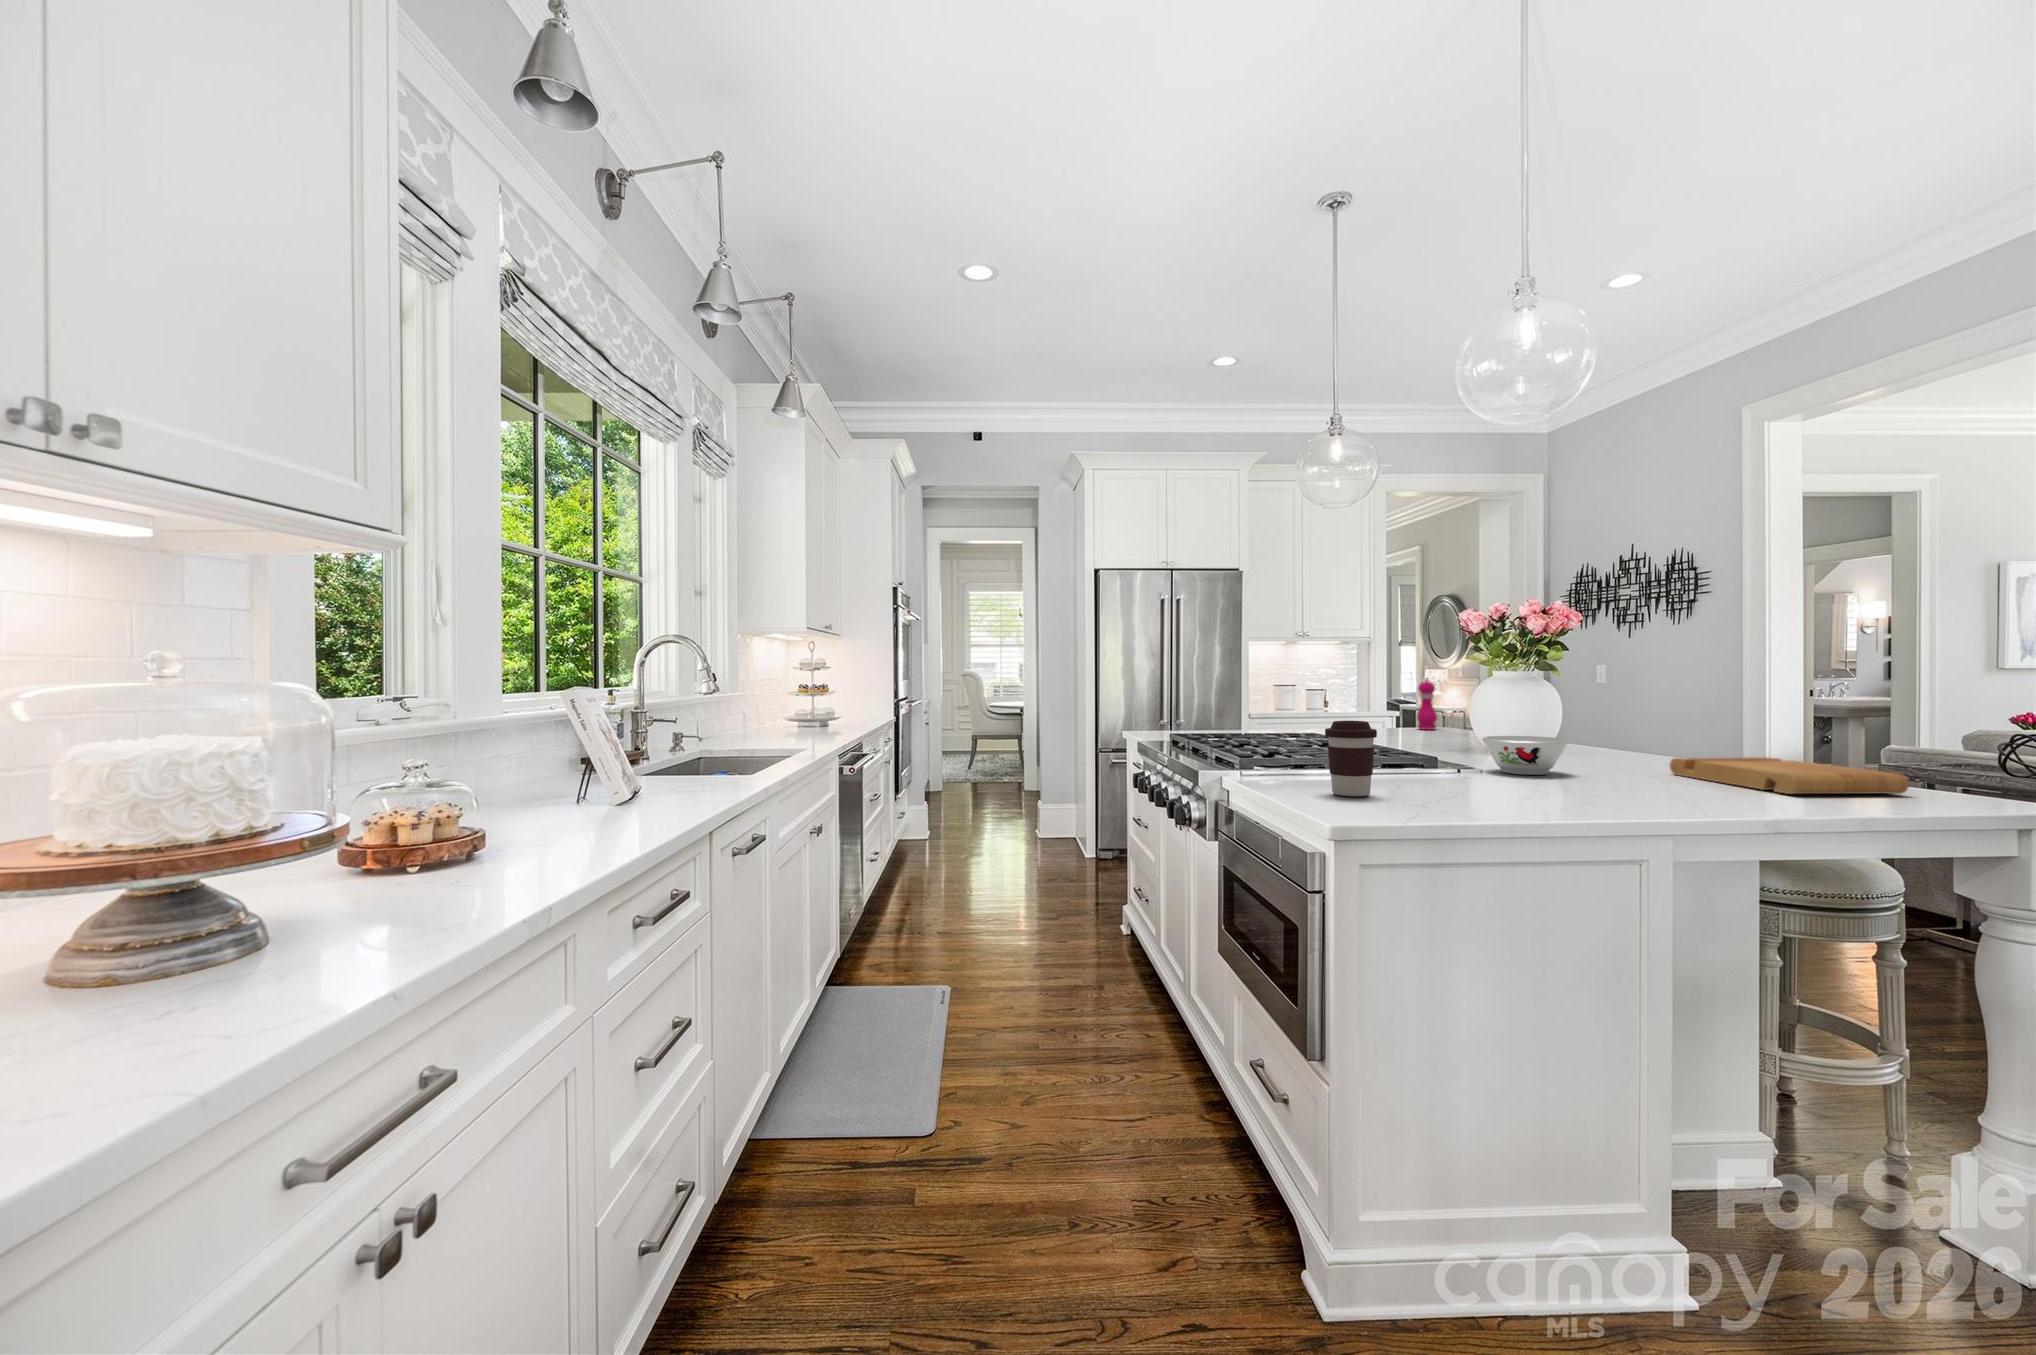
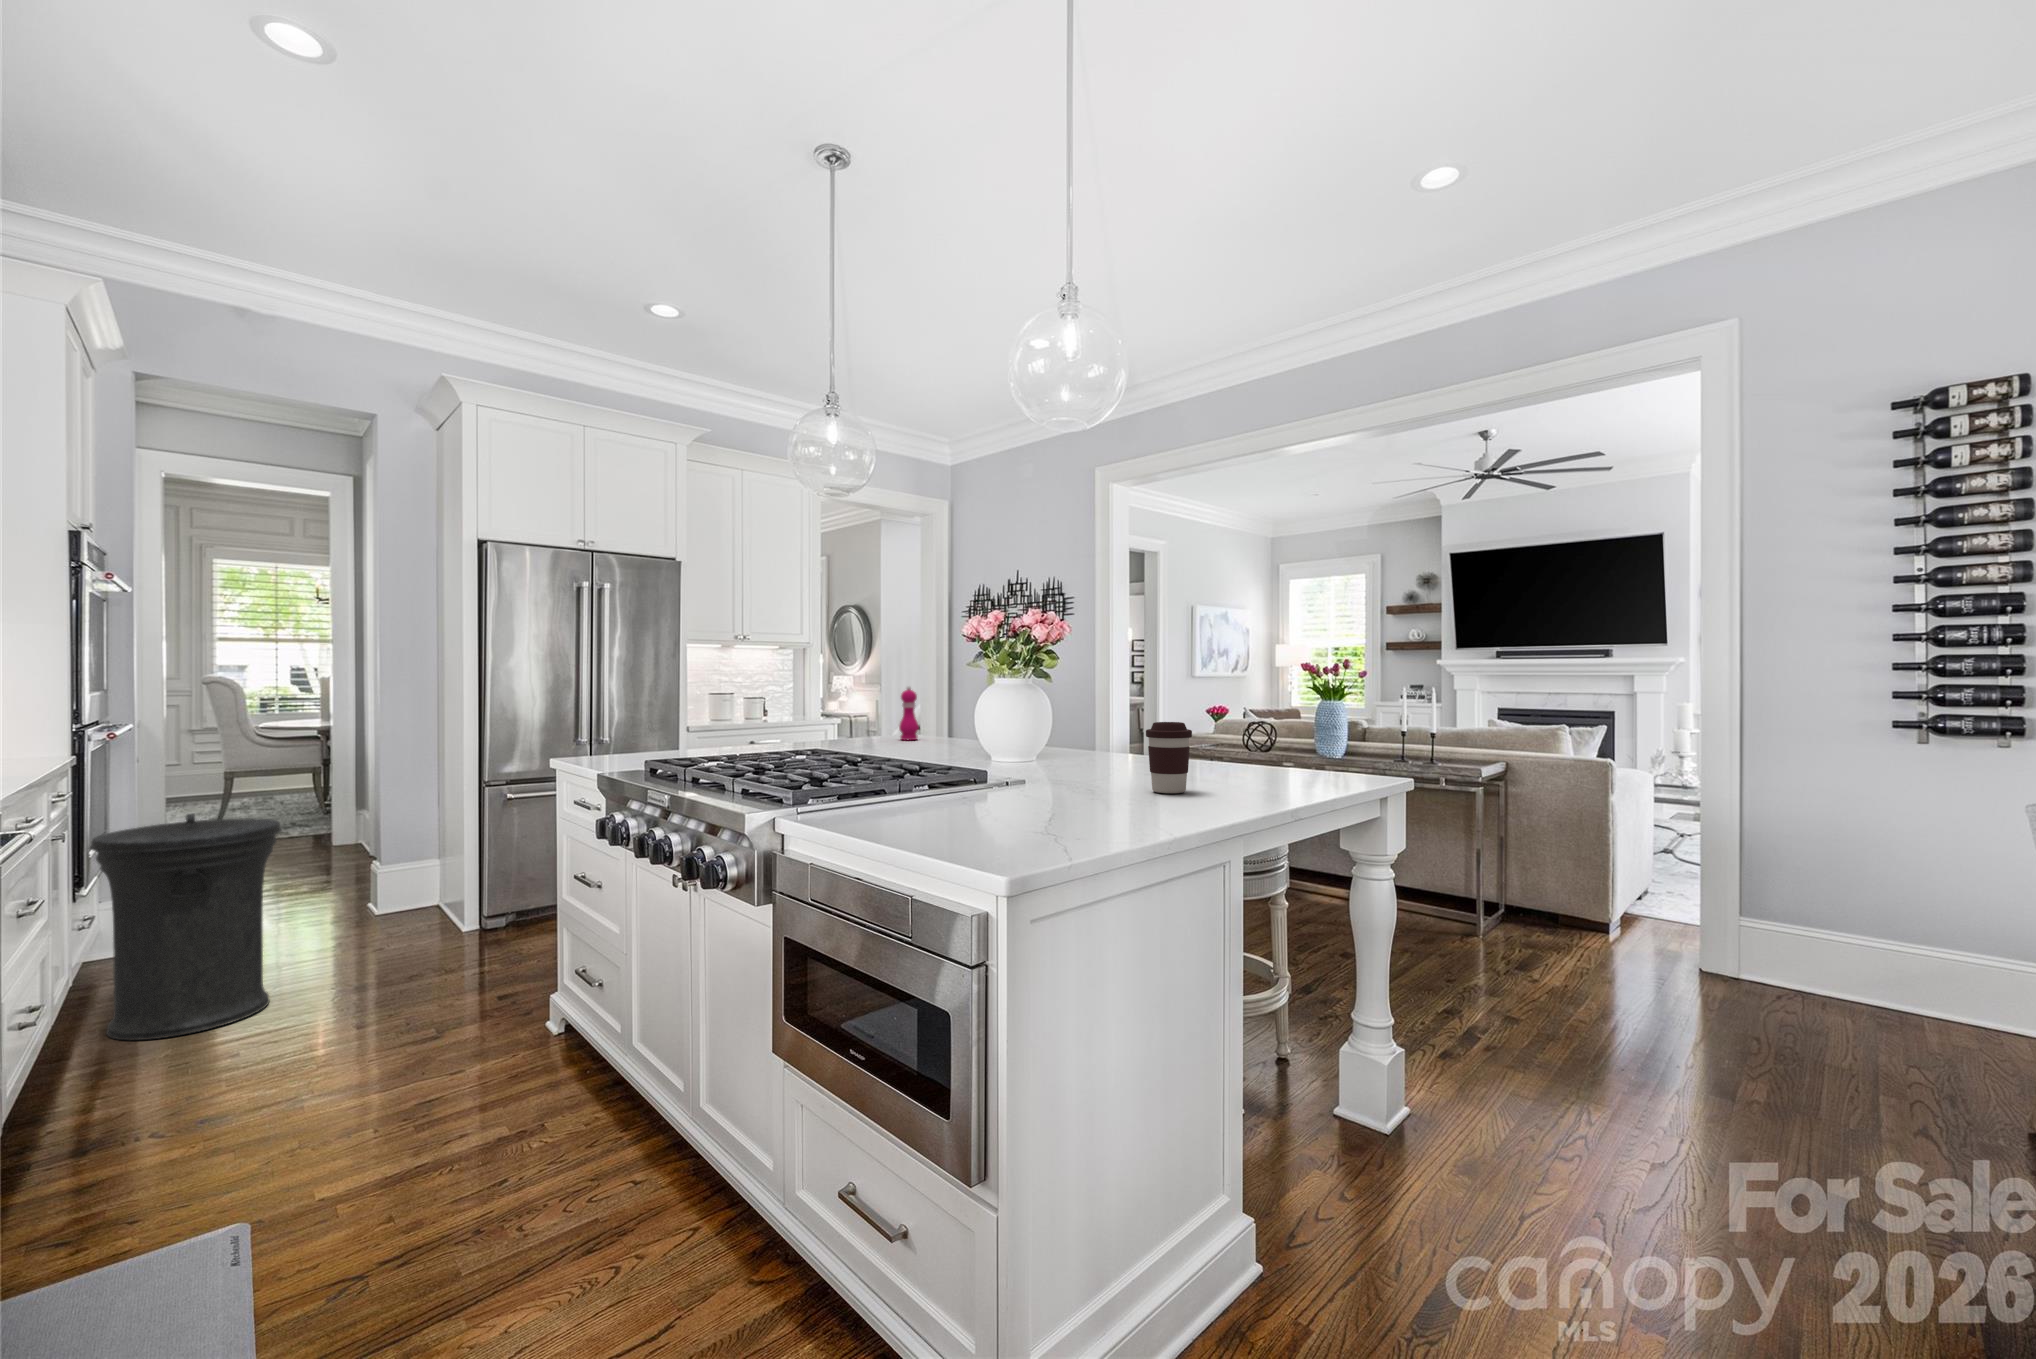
coffee cup: present [1325,721,1377,796] -> present [1146,722,1192,793]
bowl: present [1482,736,1568,775] -> none [1040,745,1118,785]
trash can: none [896,755,983,890] -> present [90,813,281,1040]
cutting board: present [1670,757,1909,794] -> none [1180,754,1352,787]

